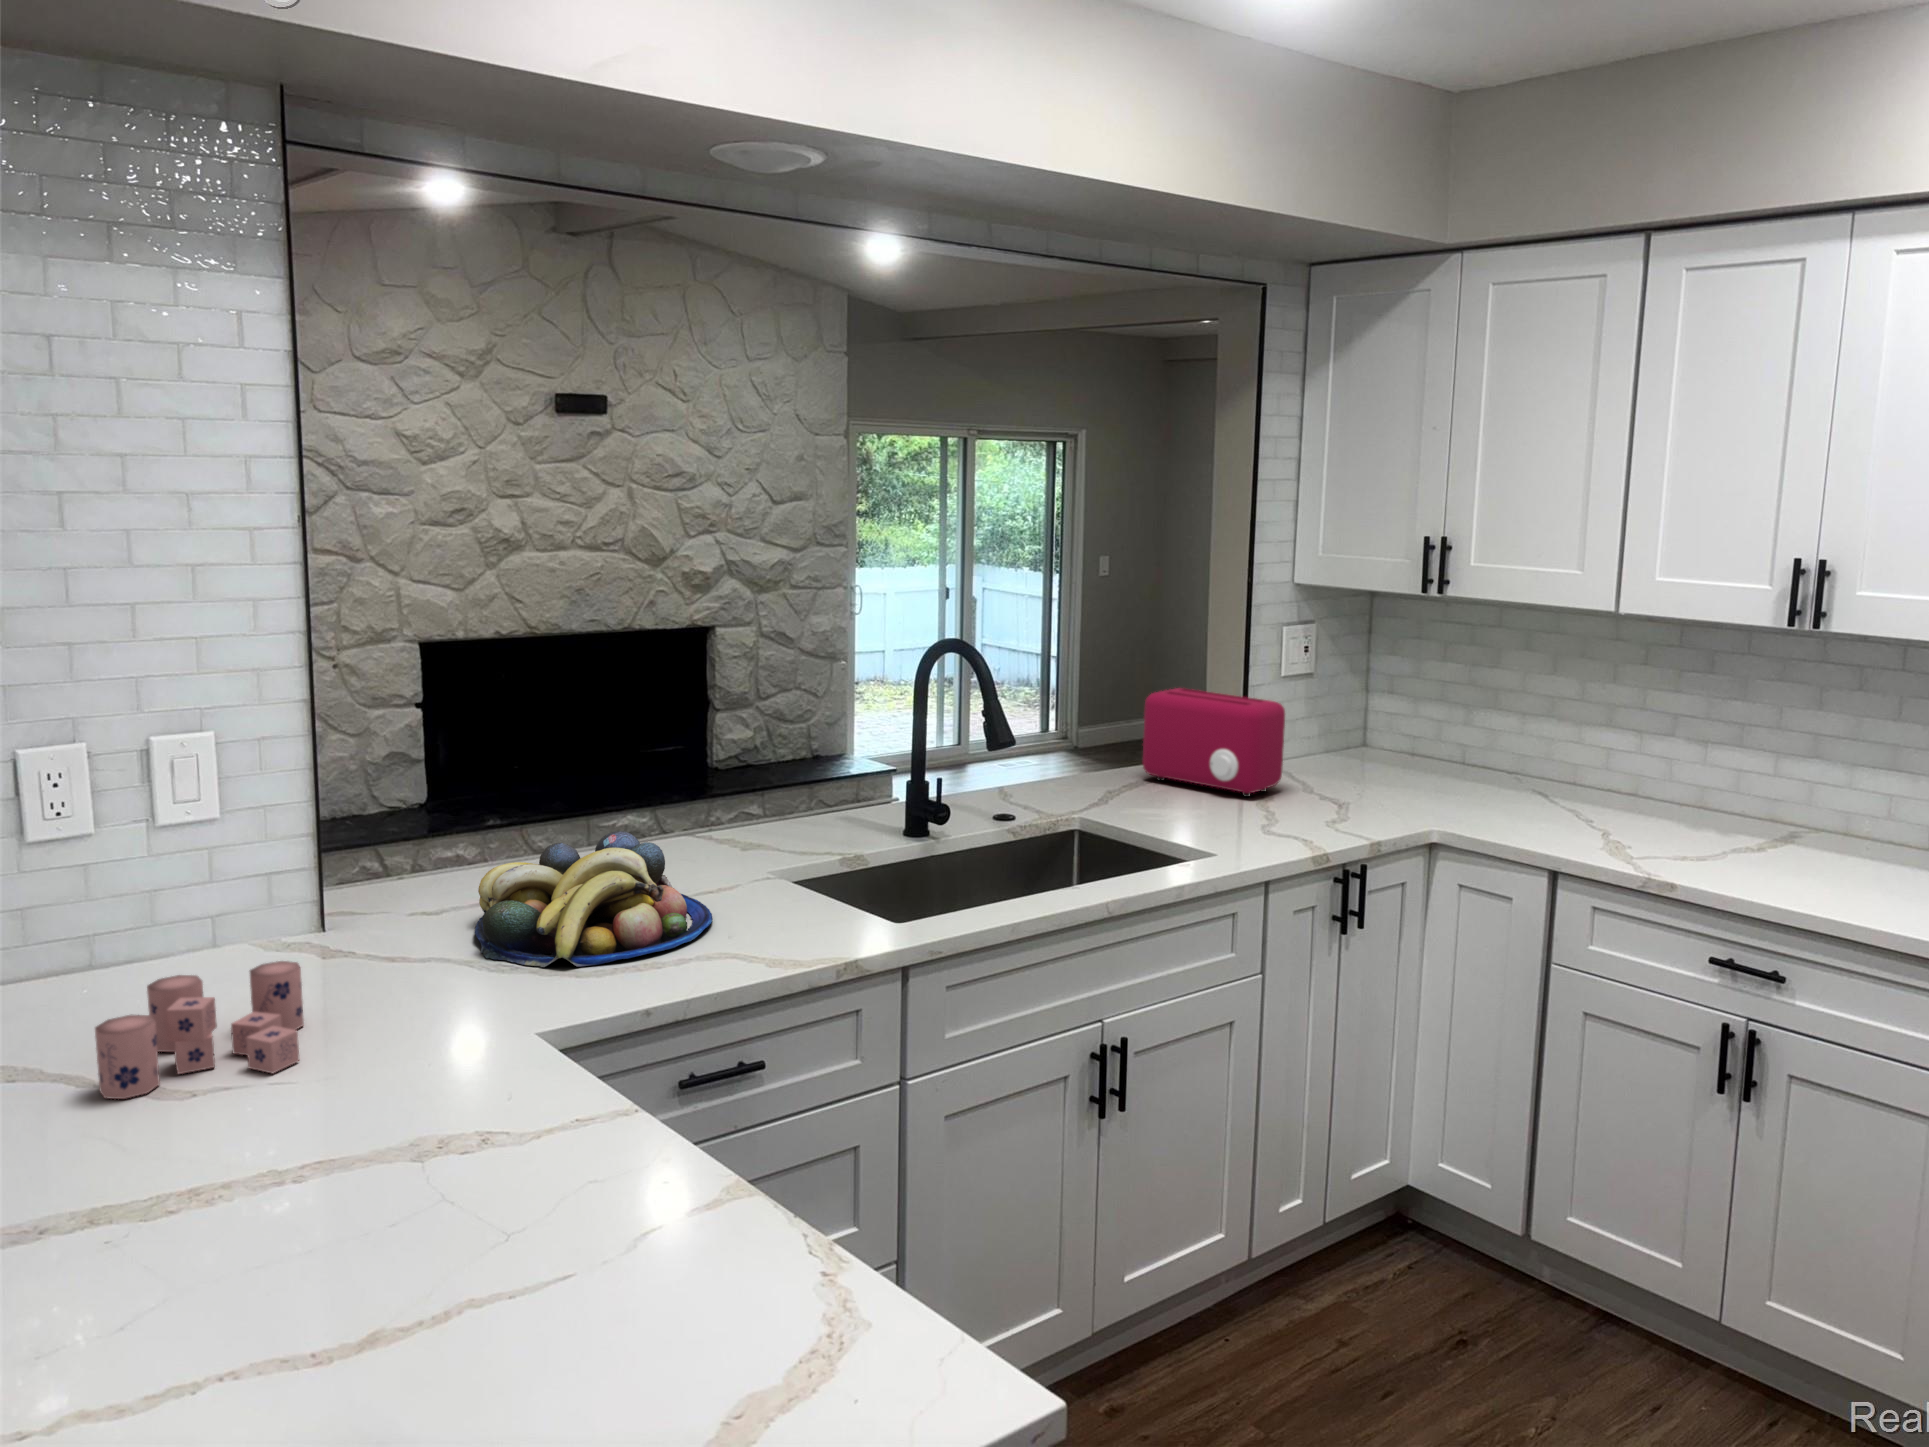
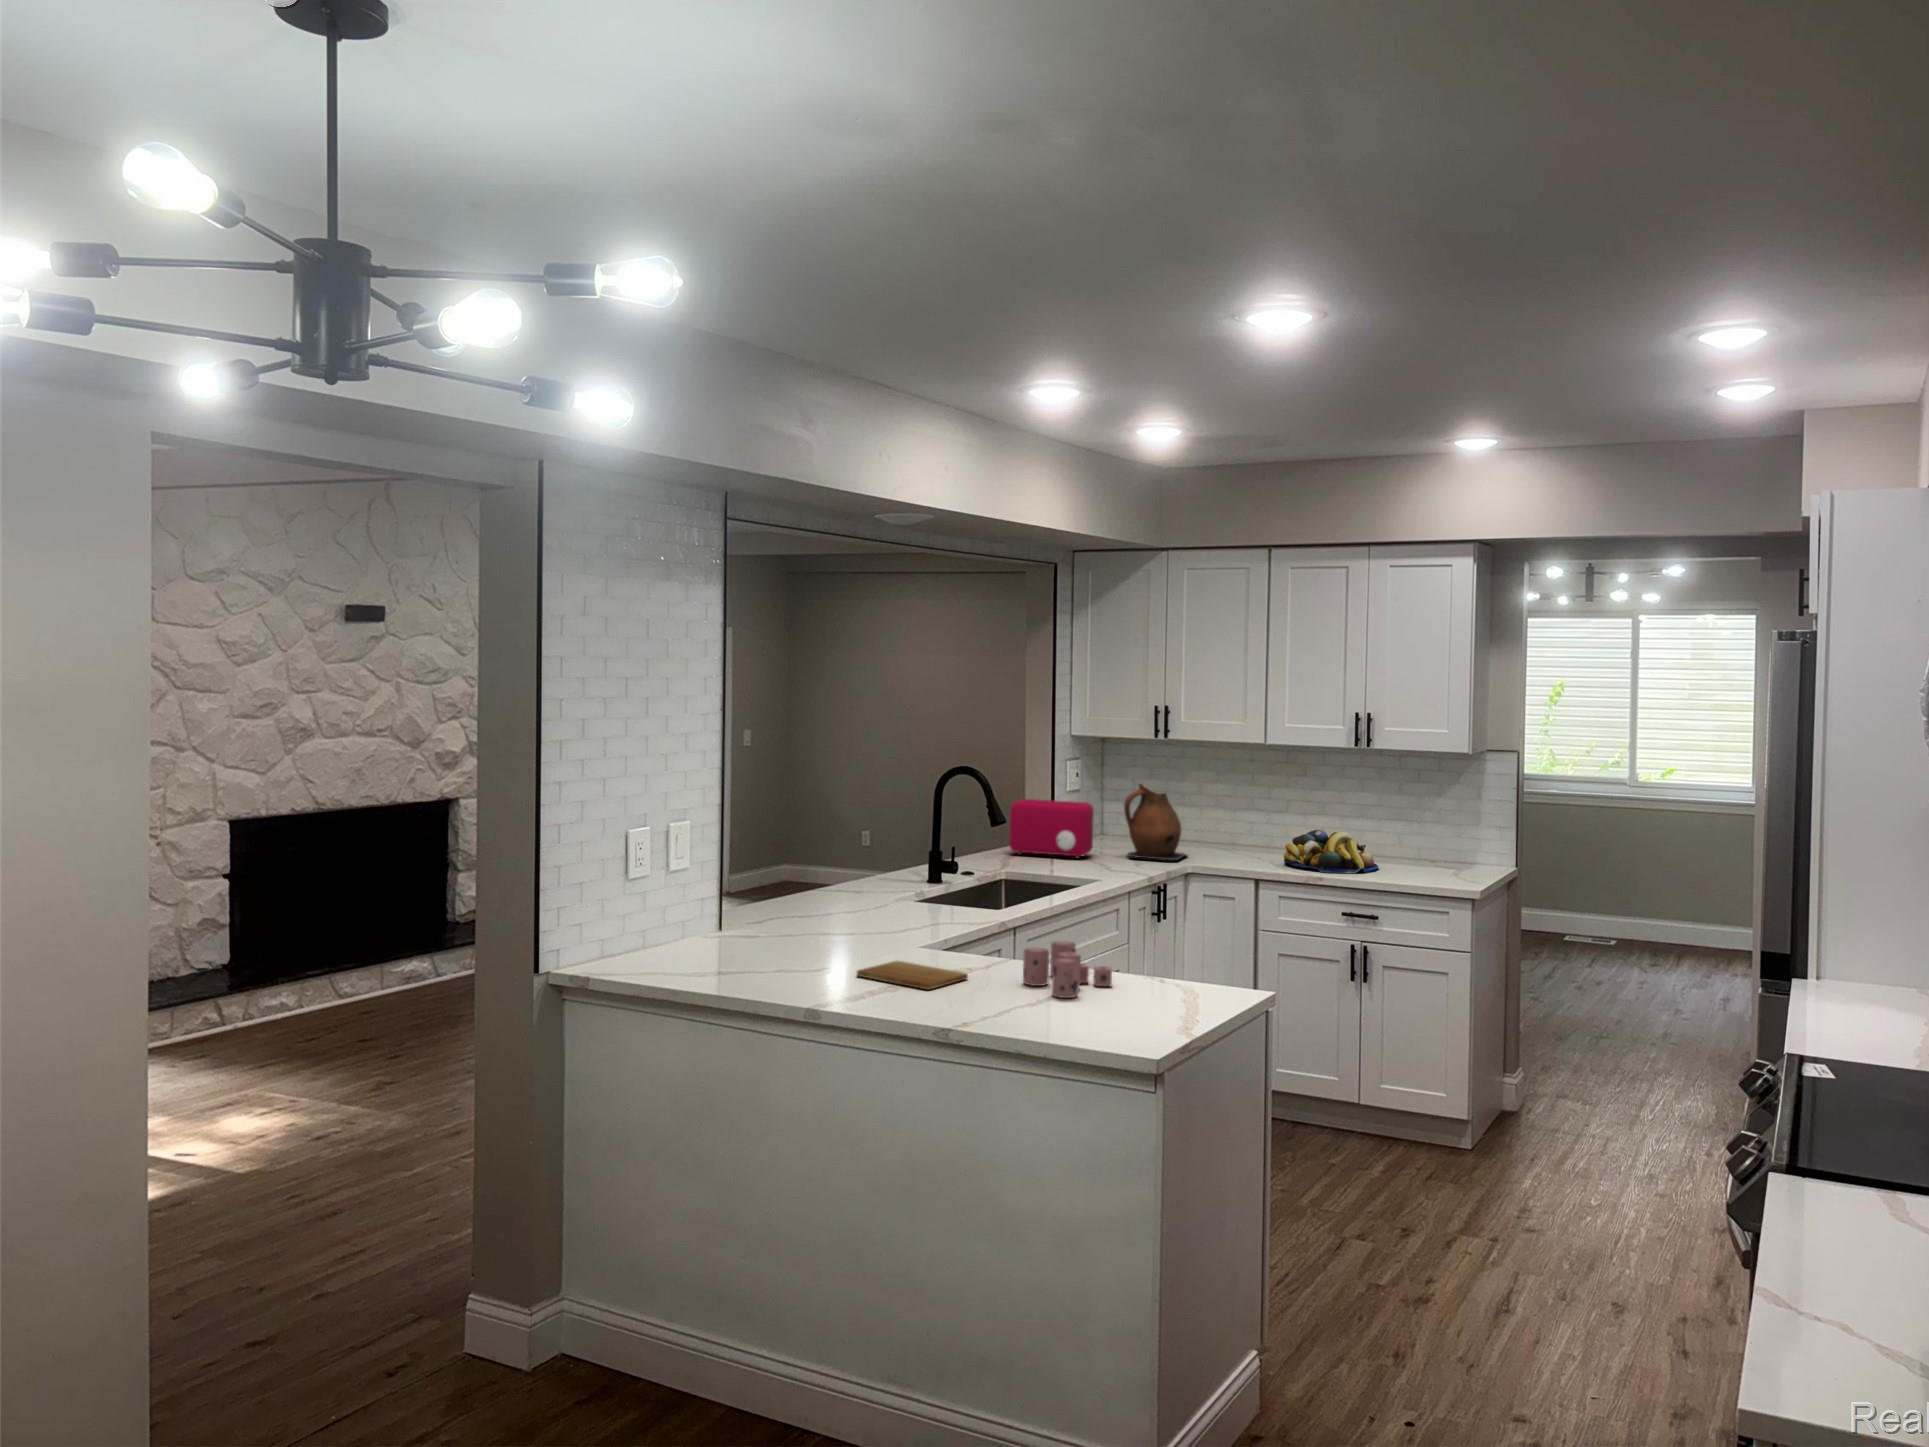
ceramic pitcher: none [1335,673,1457,817] -> present [1124,783,1187,861]
fruit bowl: present [475,831,713,967] -> present [1284,830,1378,873]
candle: present [95,961,304,1099] -> present [1023,941,1112,998]
cutting board: none [225,1092,413,1224] -> present [857,961,968,990]

